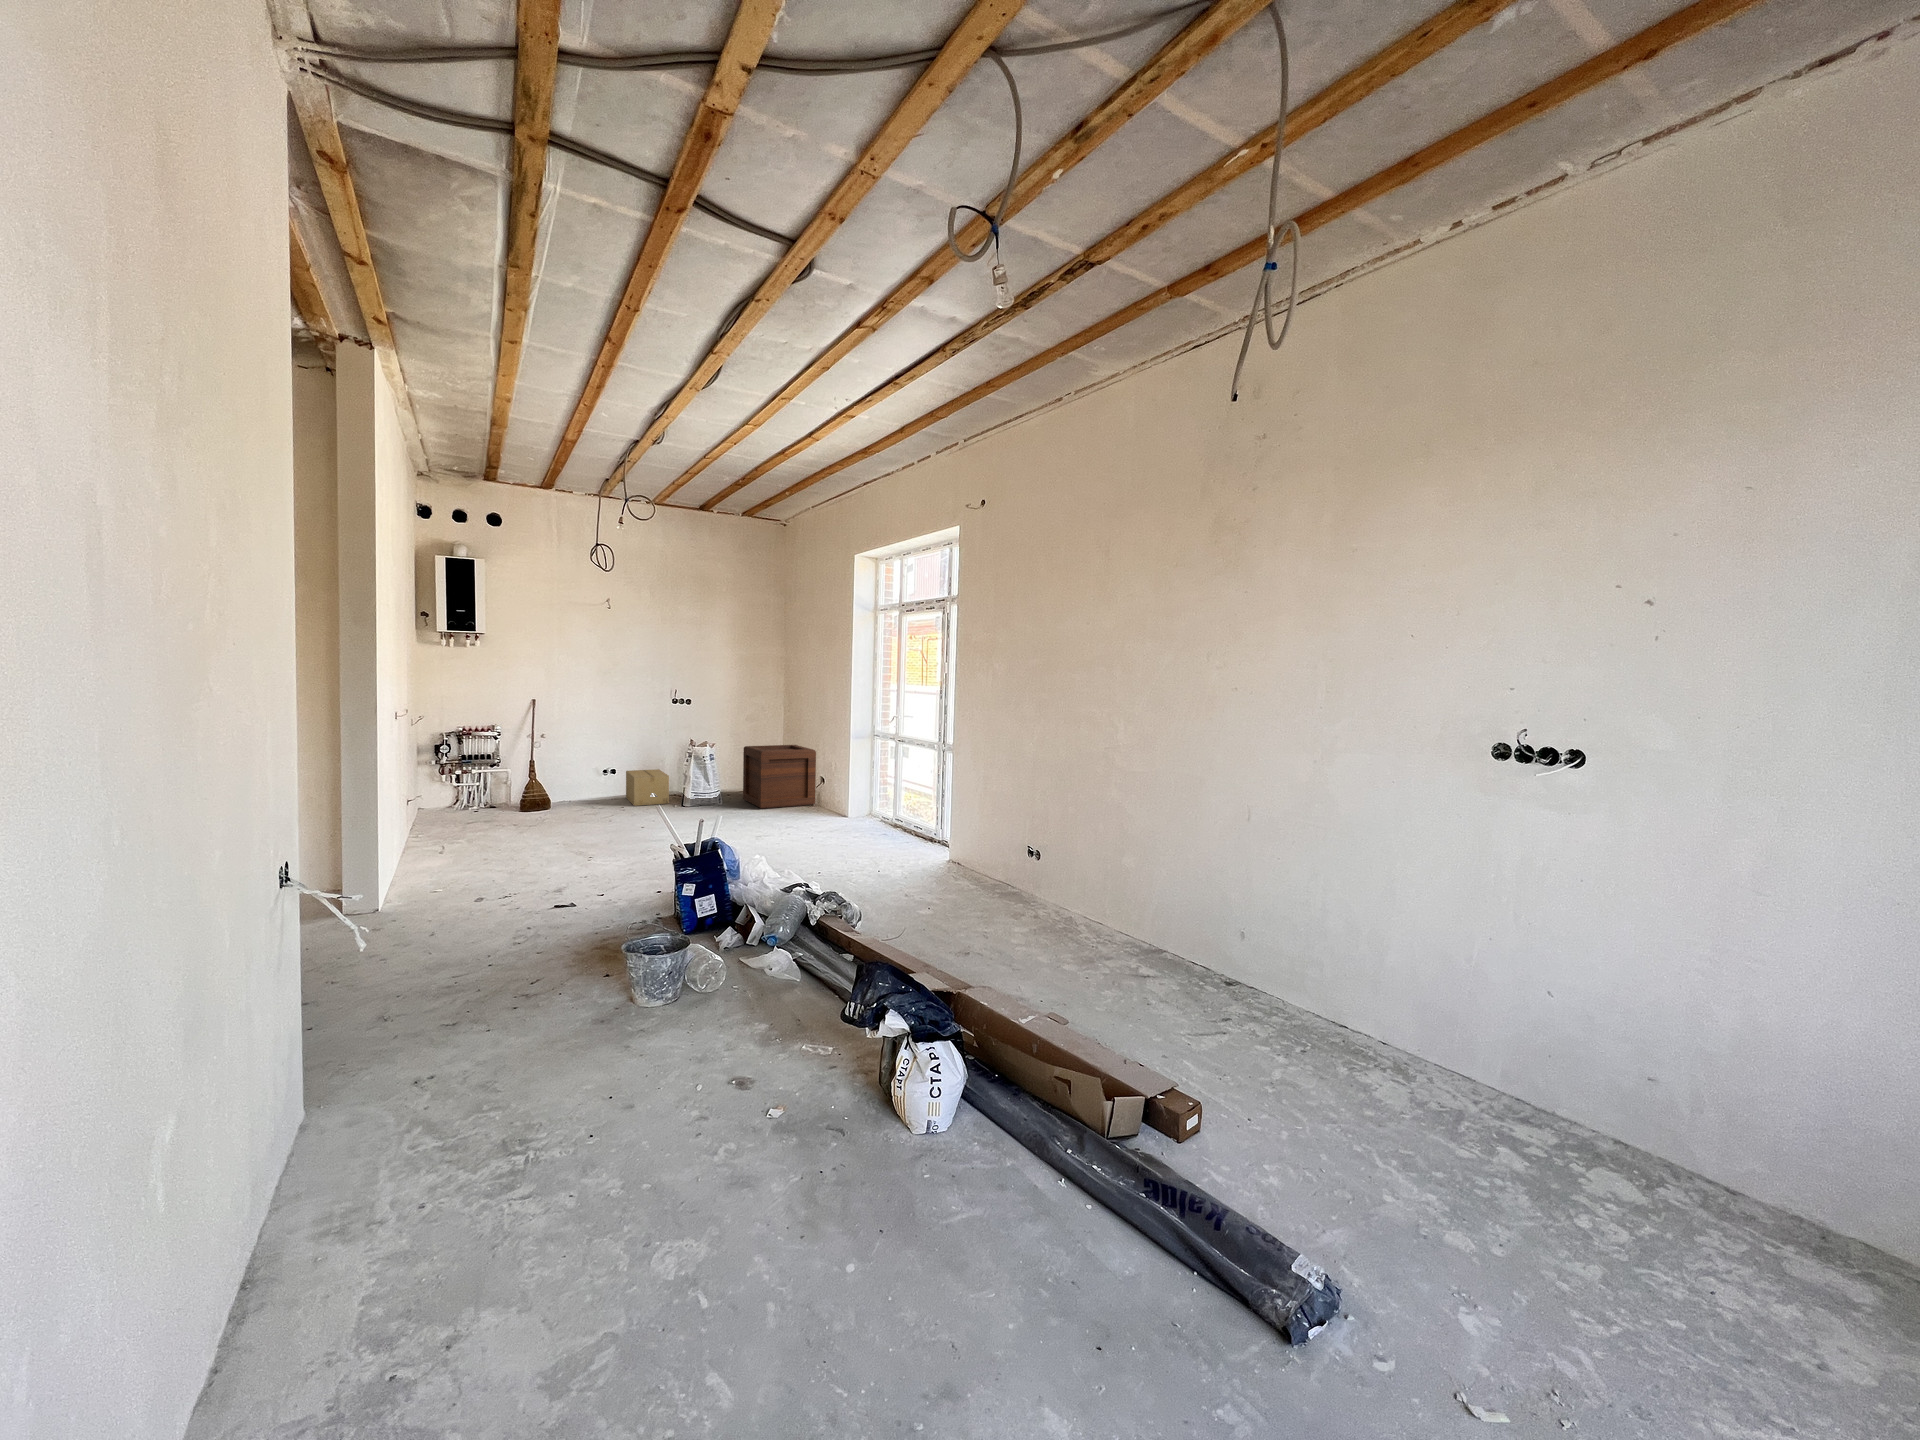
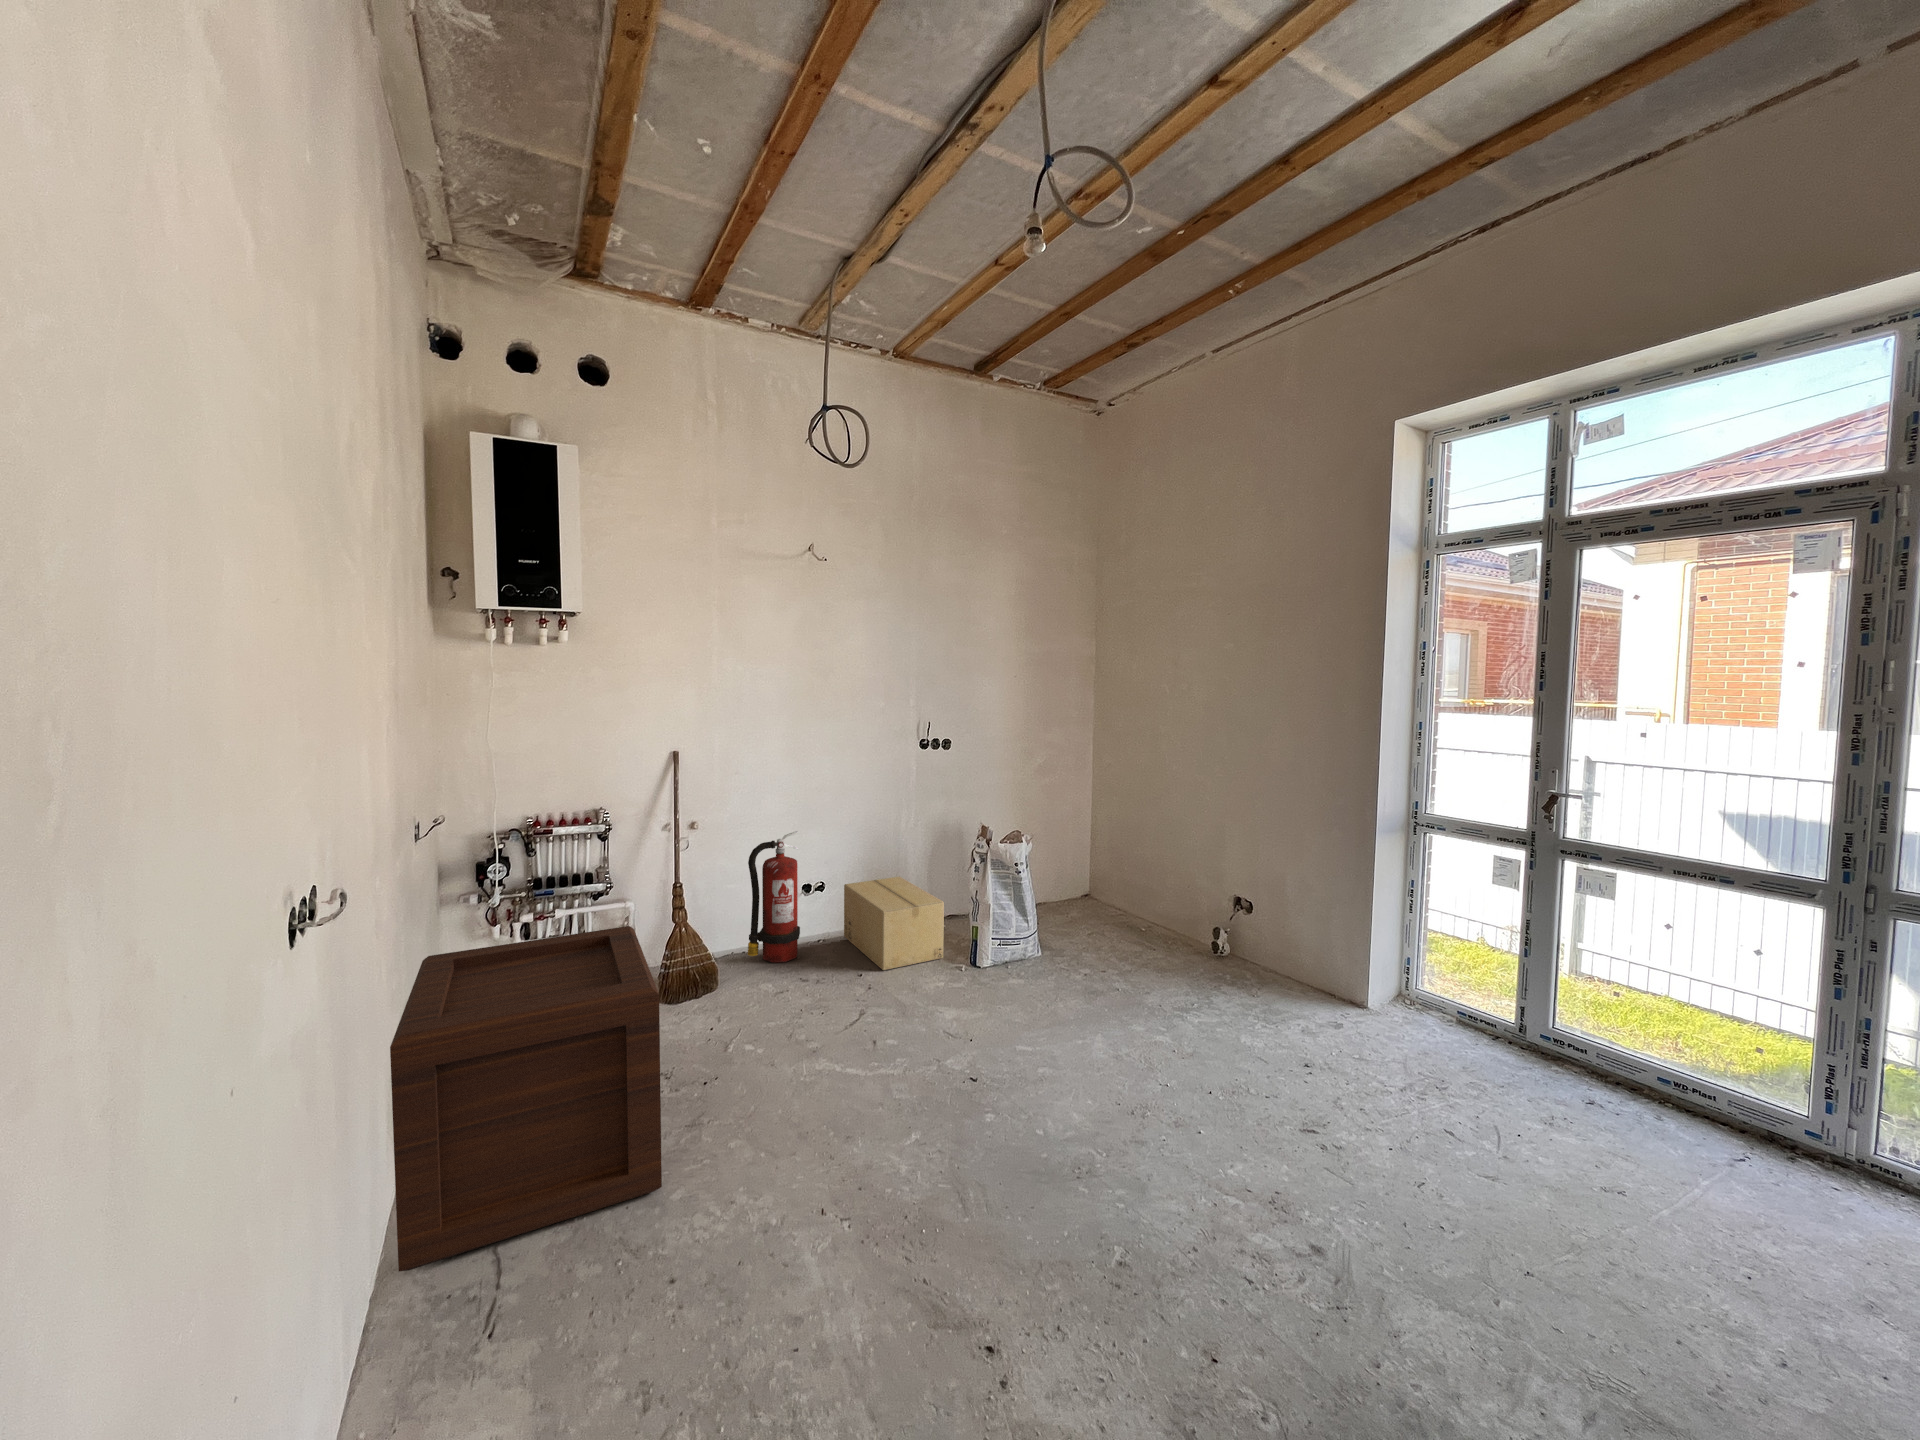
fire extinguisher: none [569,740,598,803] -> present [748,831,800,963]
wooden crate: present [743,745,816,809] -> present [390,926,662,1271]

